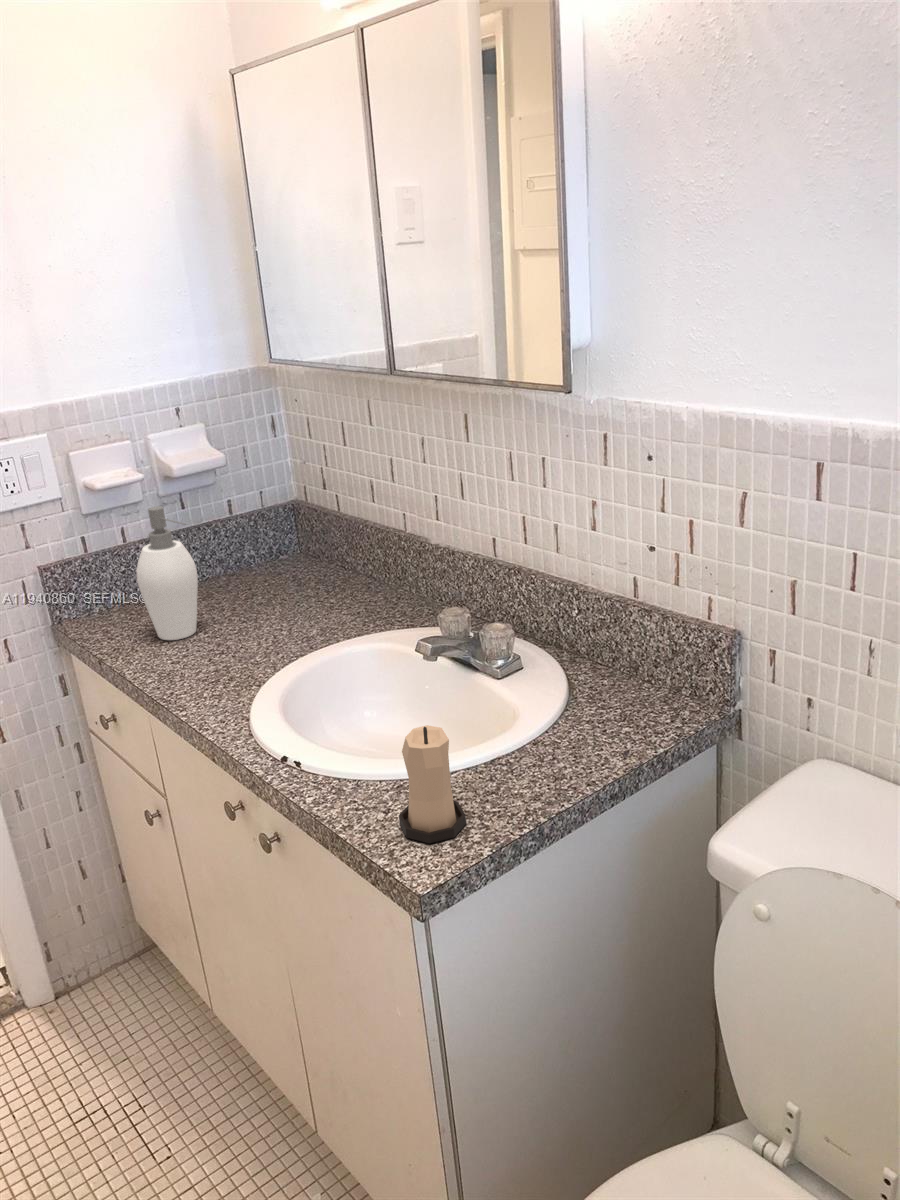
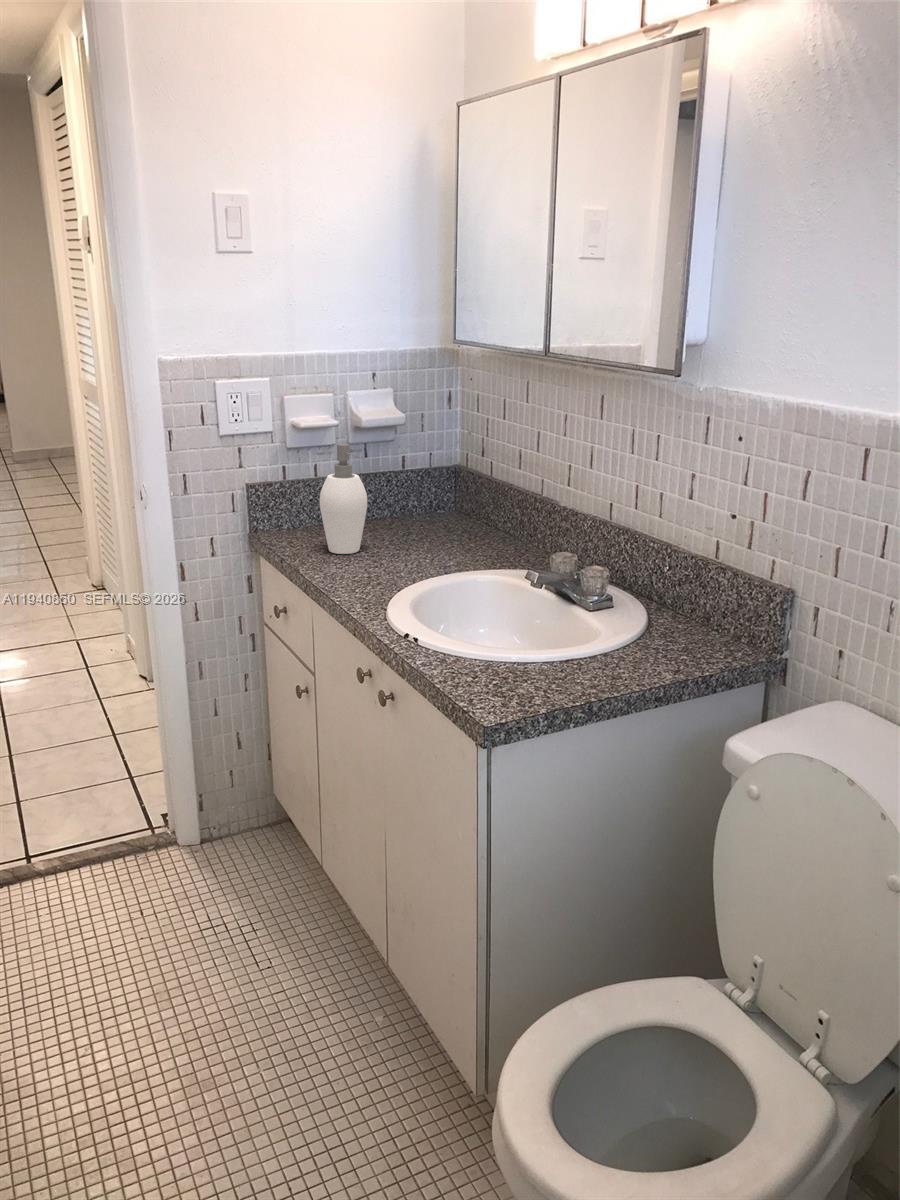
candle: present [399,725,466,843] -> none [483,608,534,699]

